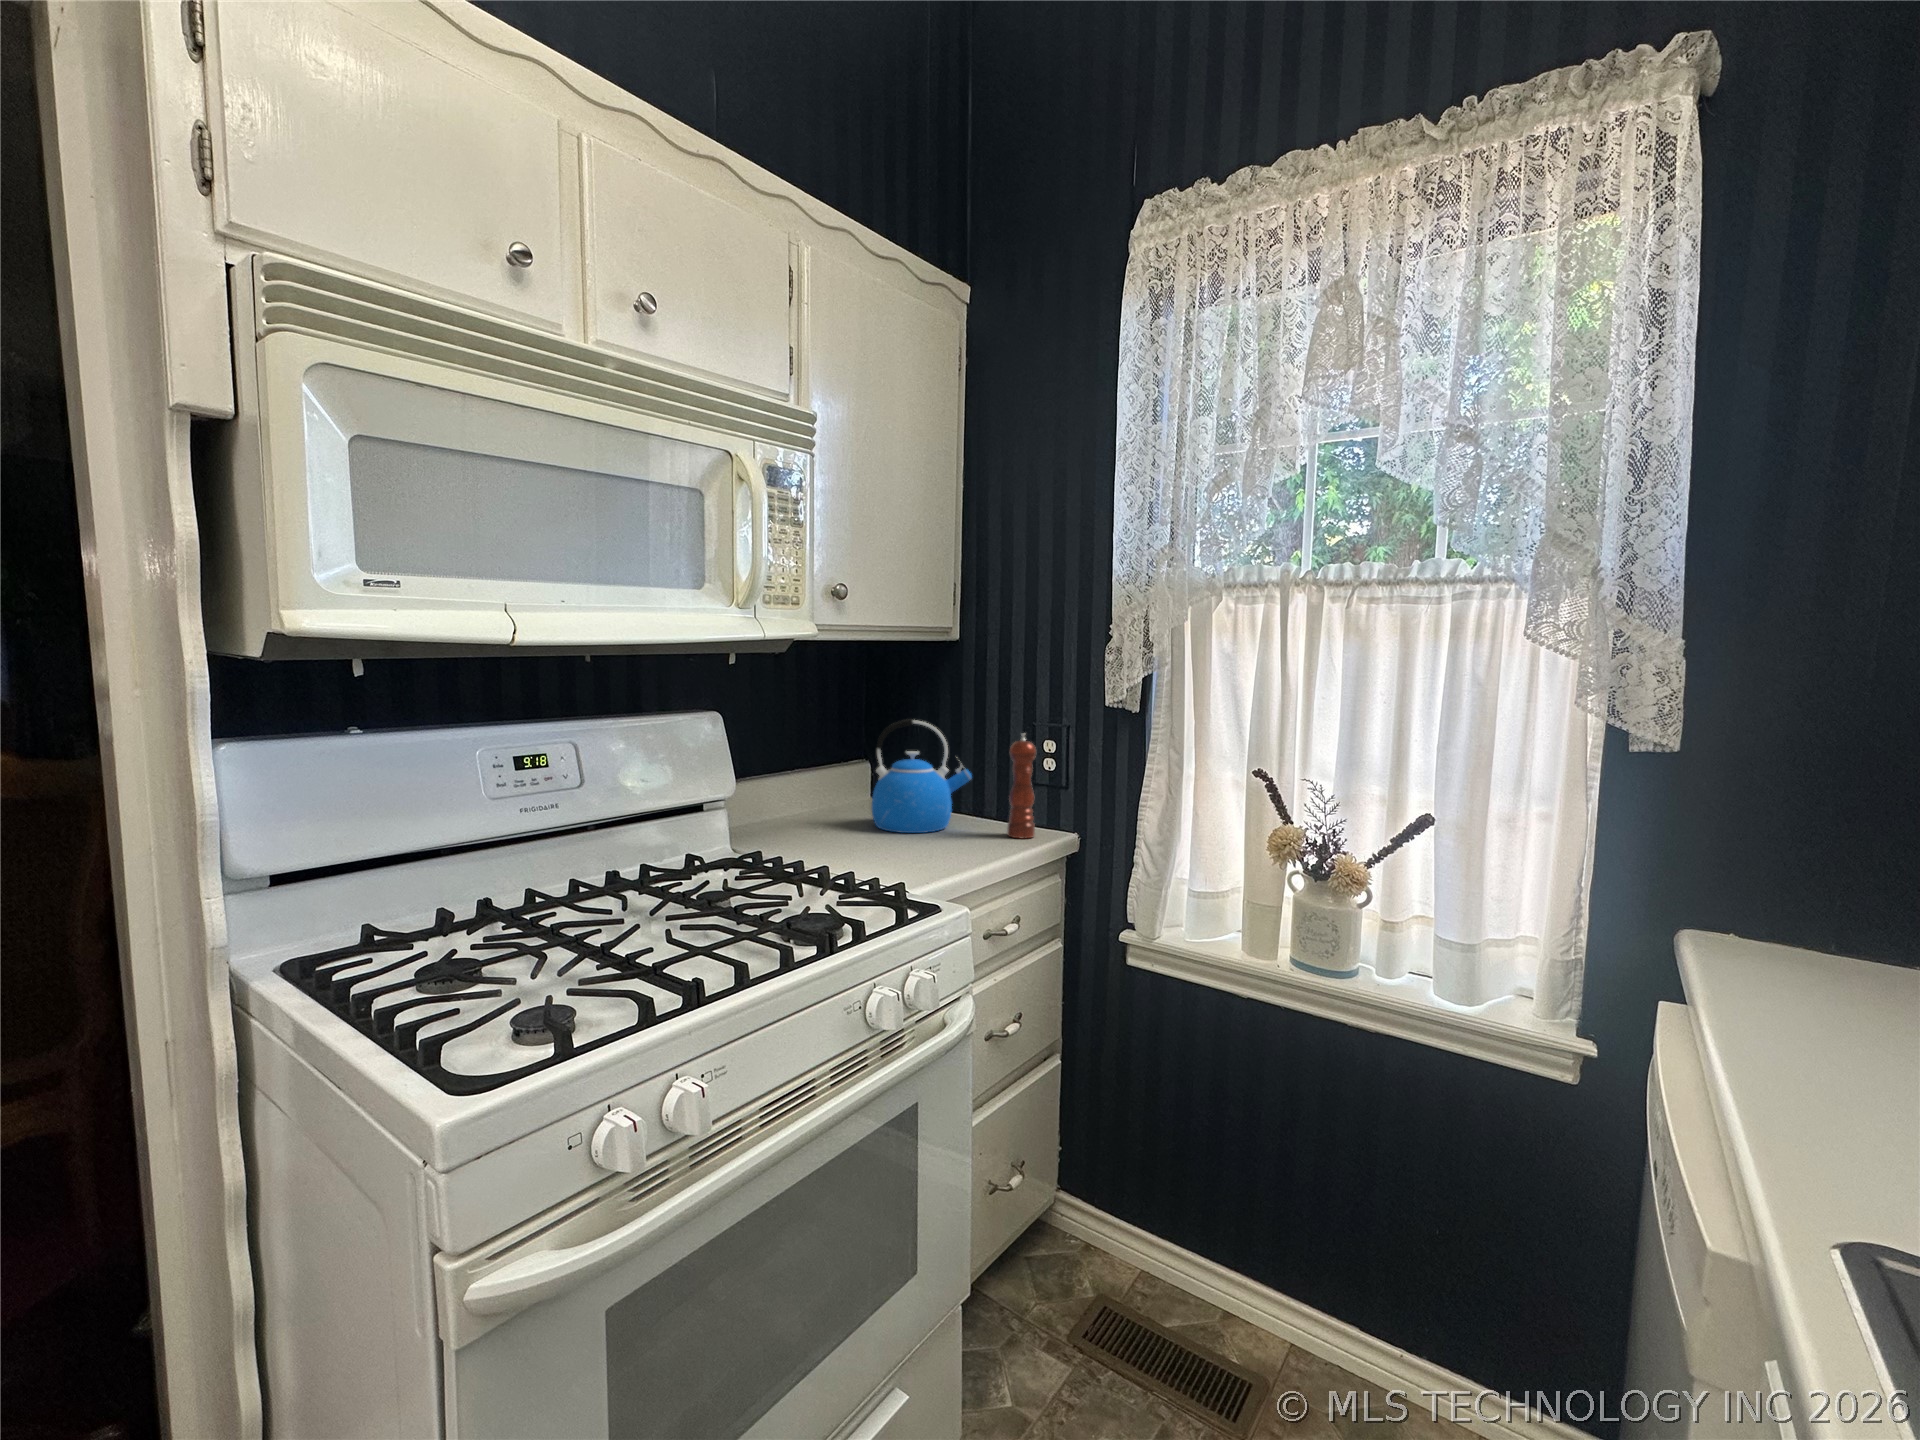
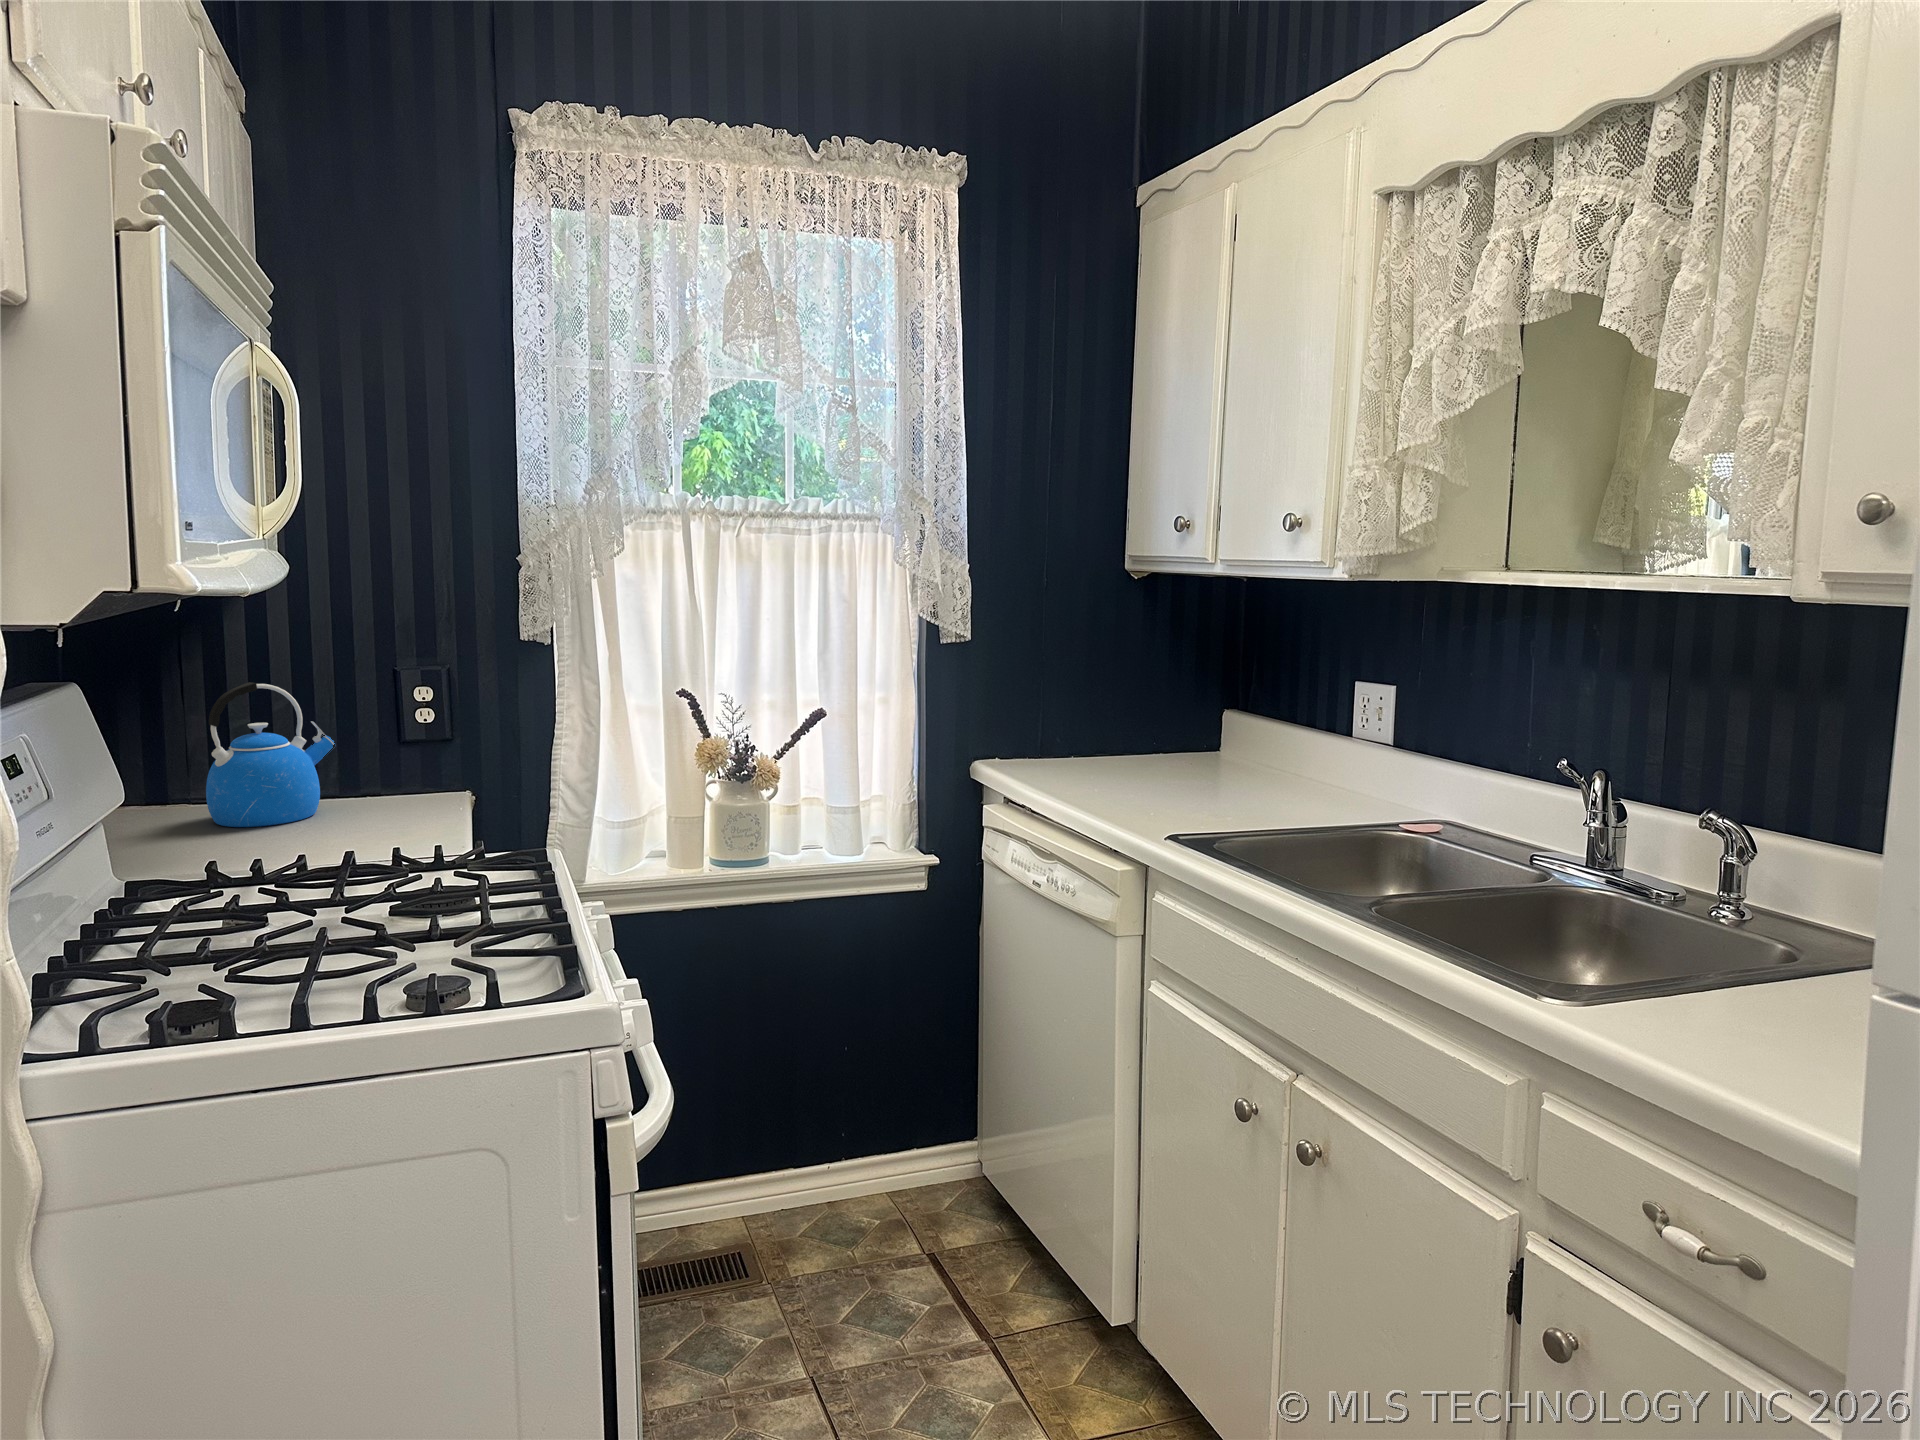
pepper mill: present [1007,733,1036,838] -> none [394,683,434,804]

